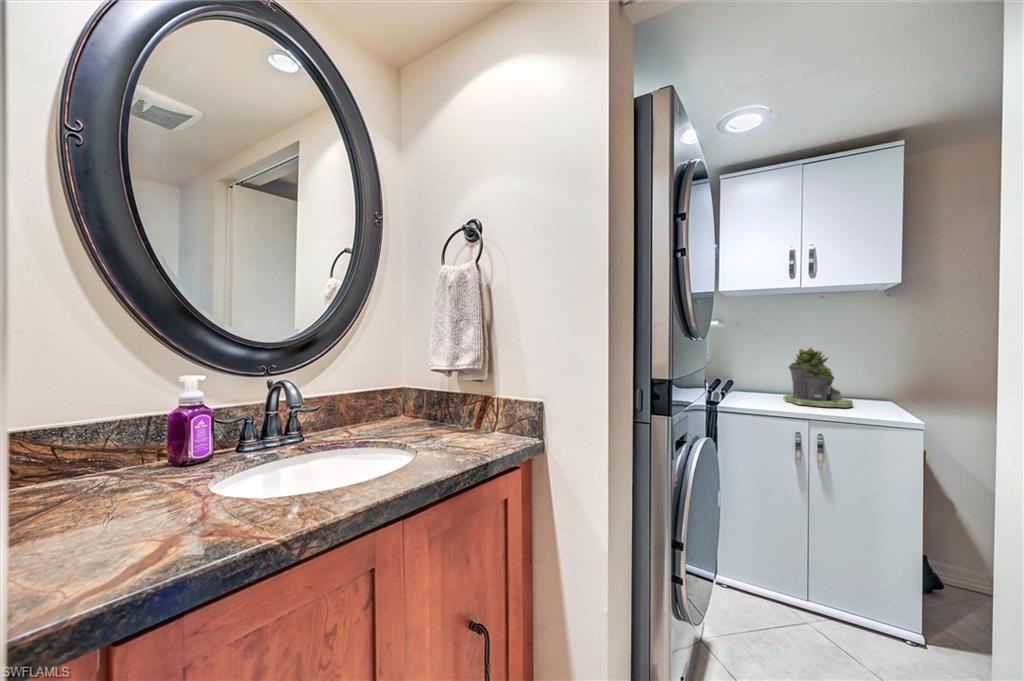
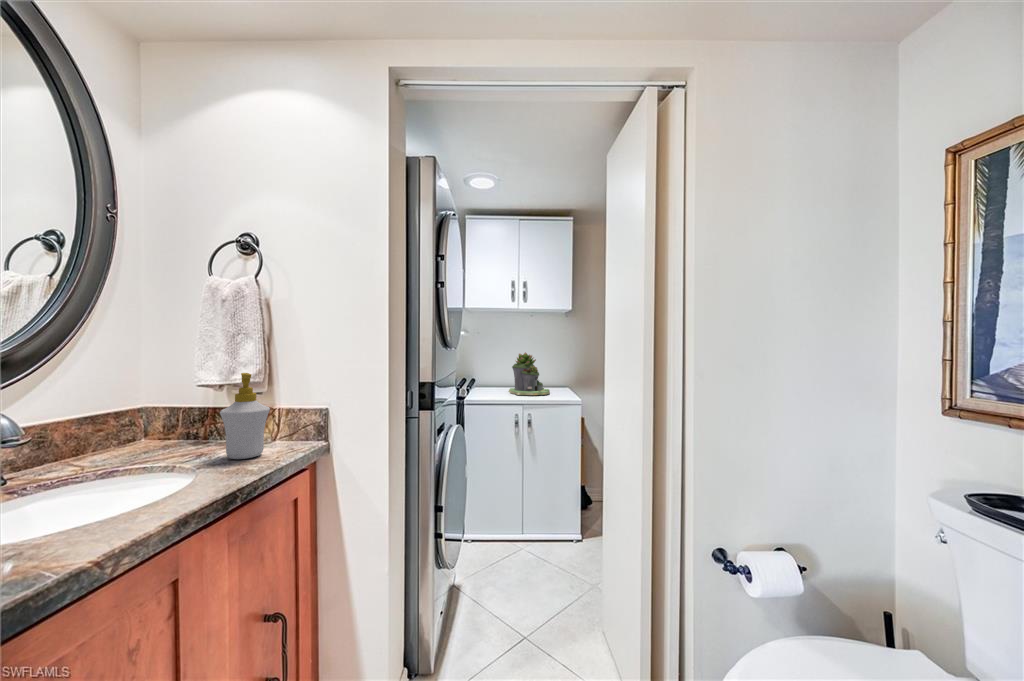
soap bottle: none [441,359,485,447] -> present [220,373,270,459]

